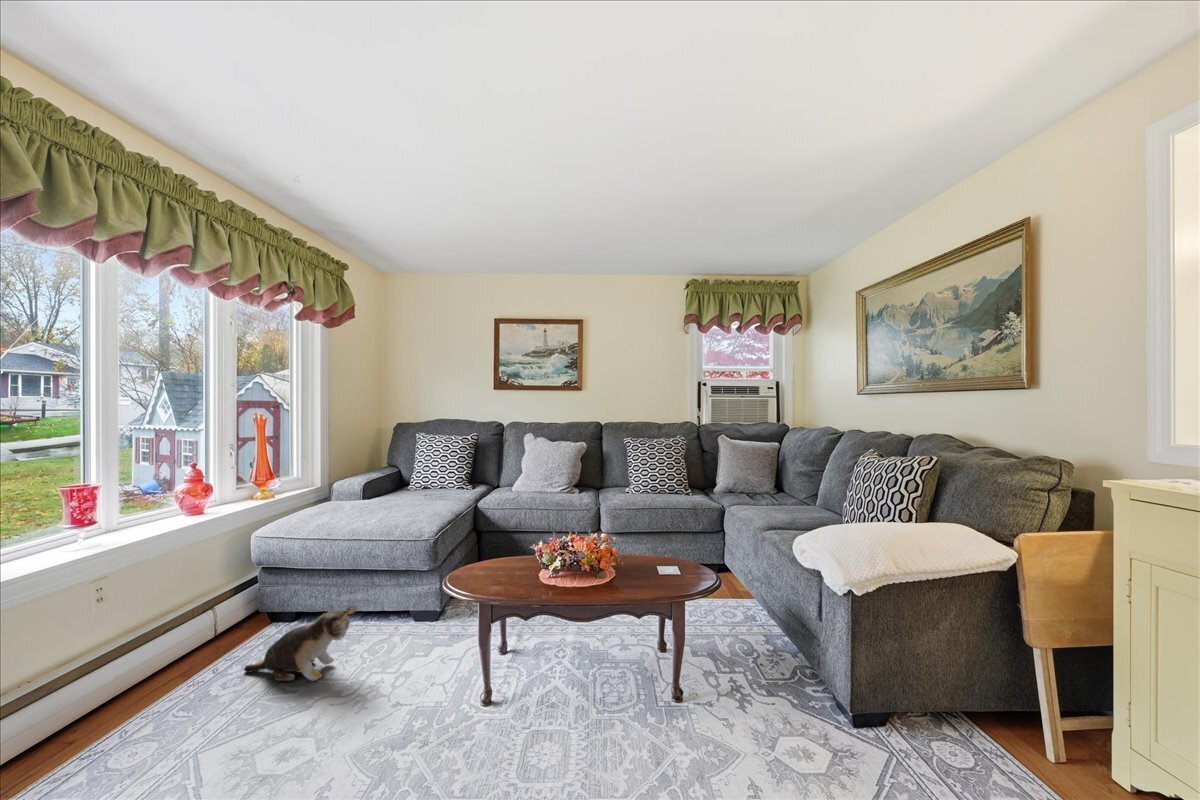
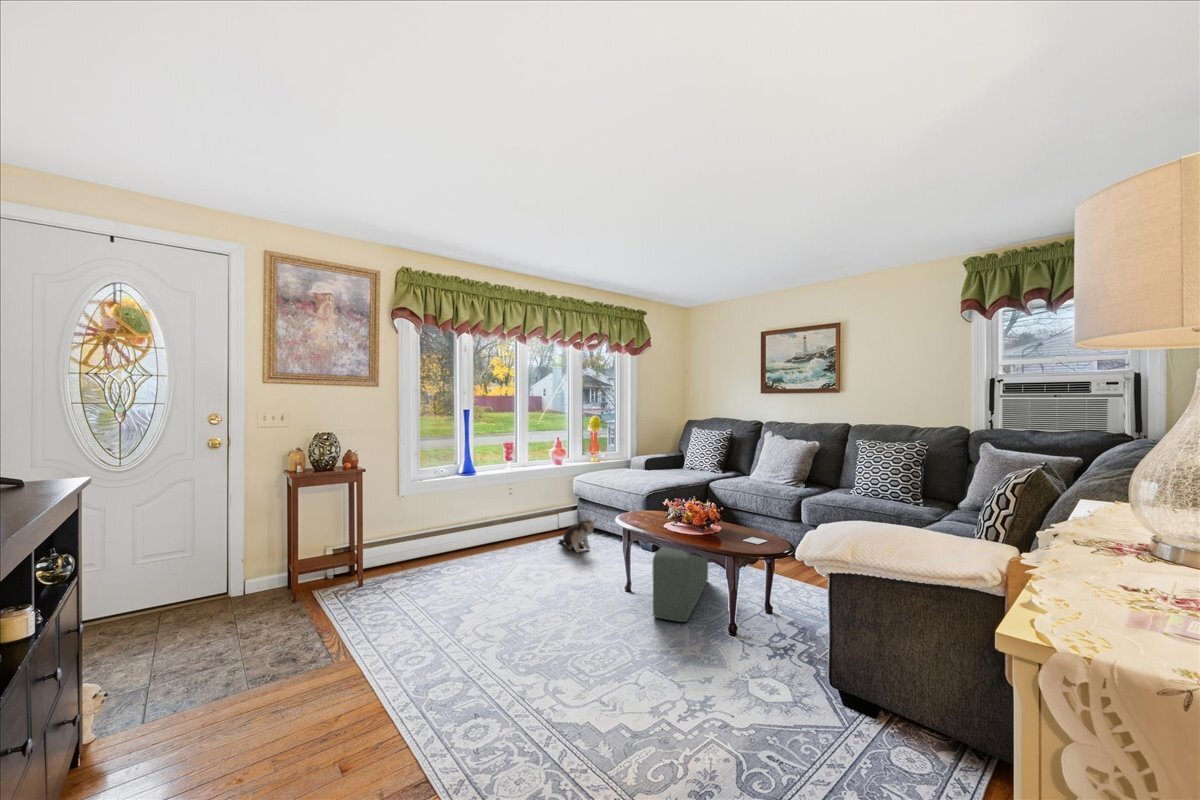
pouf: none [529,578,645,757] -> present [652,547,708,622]

